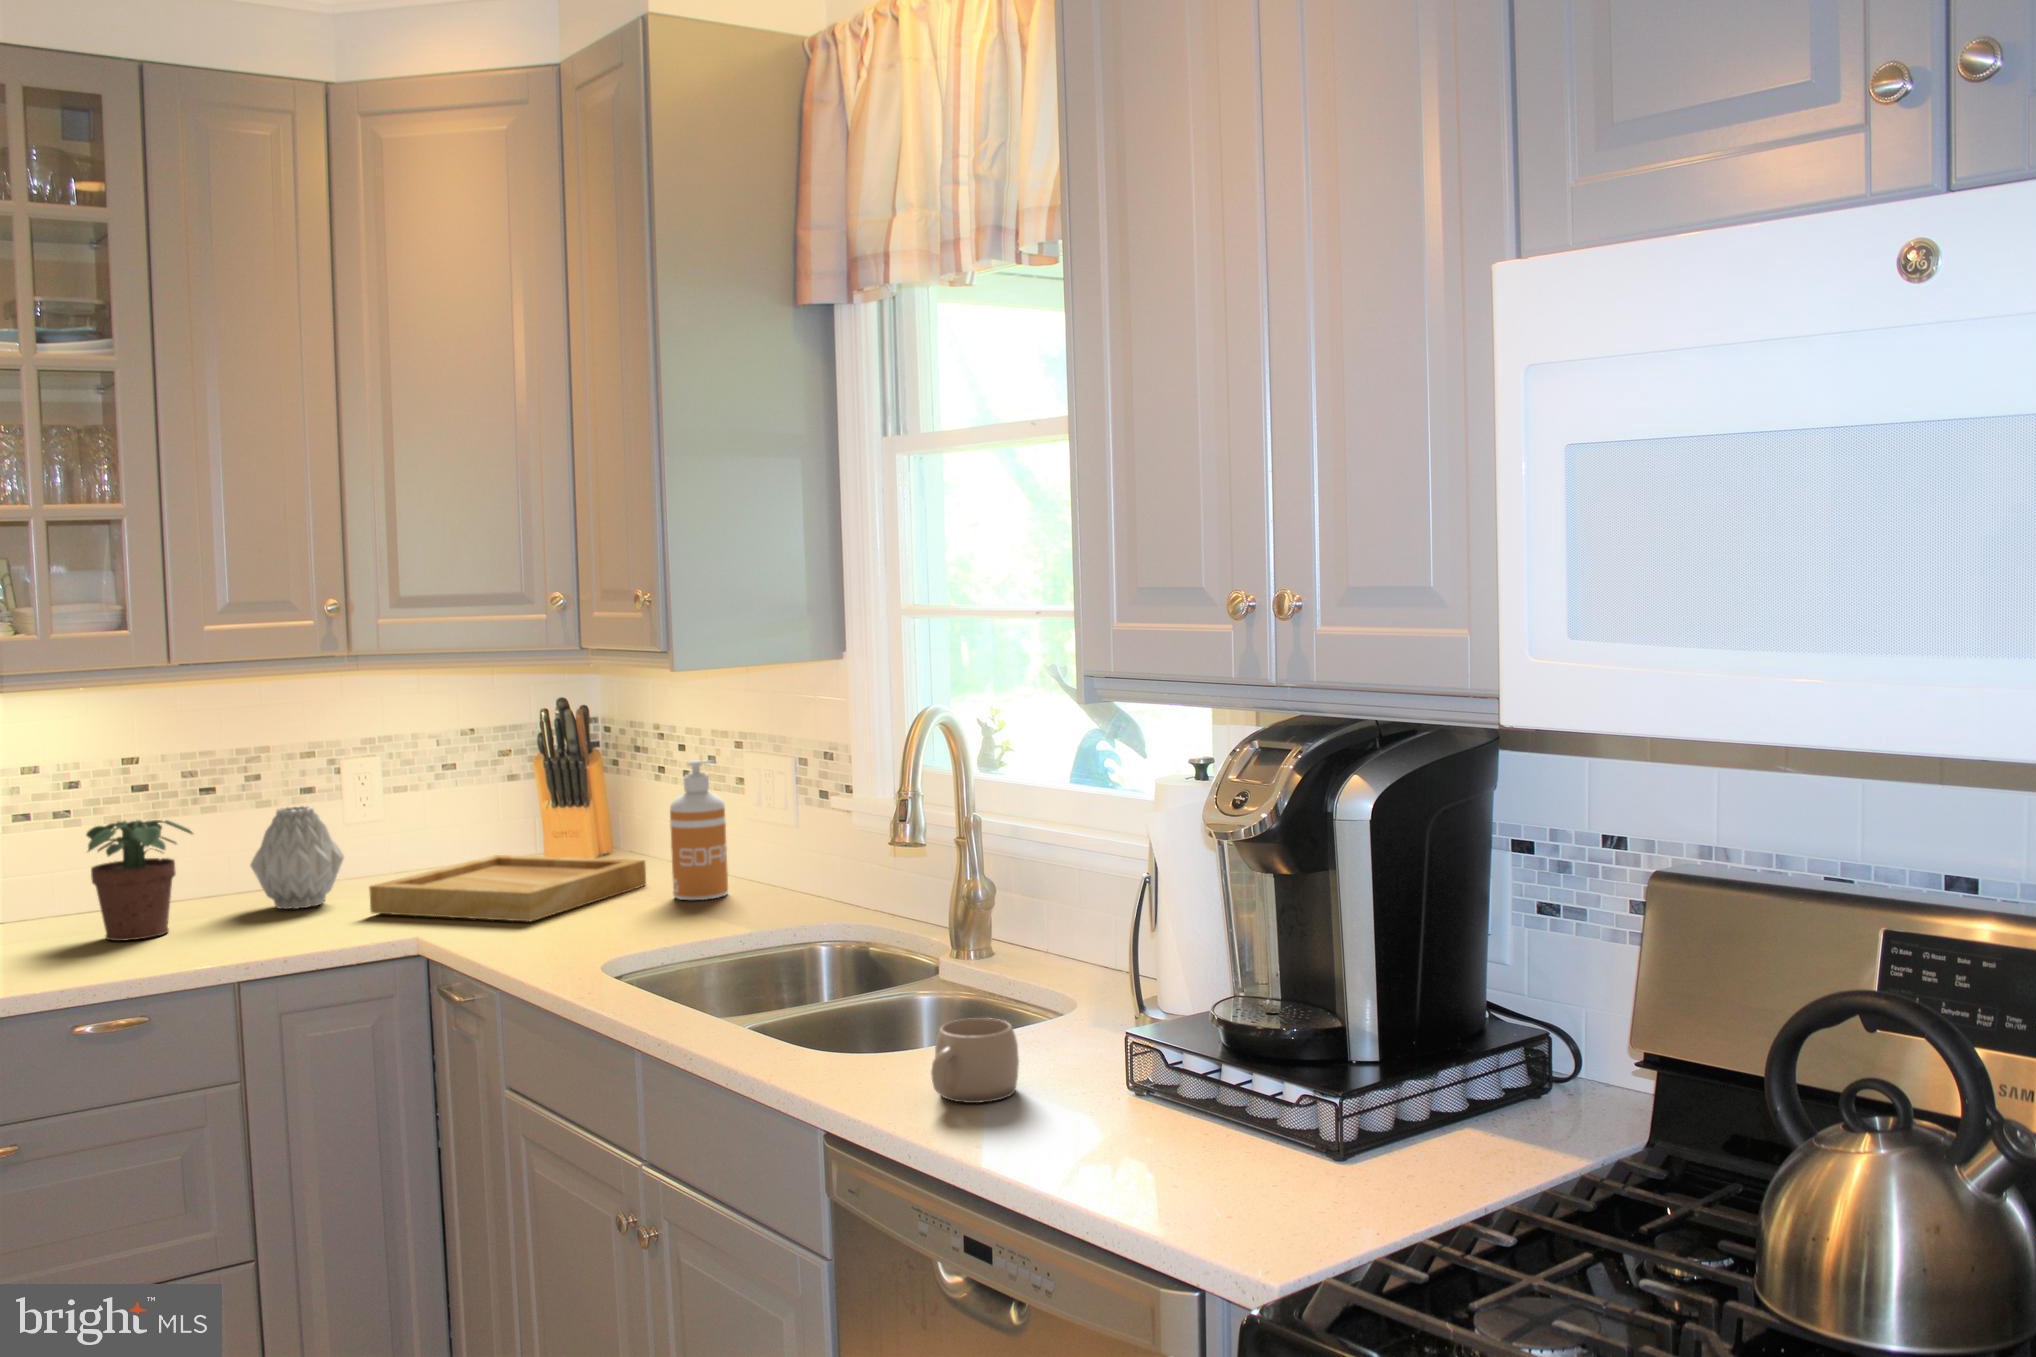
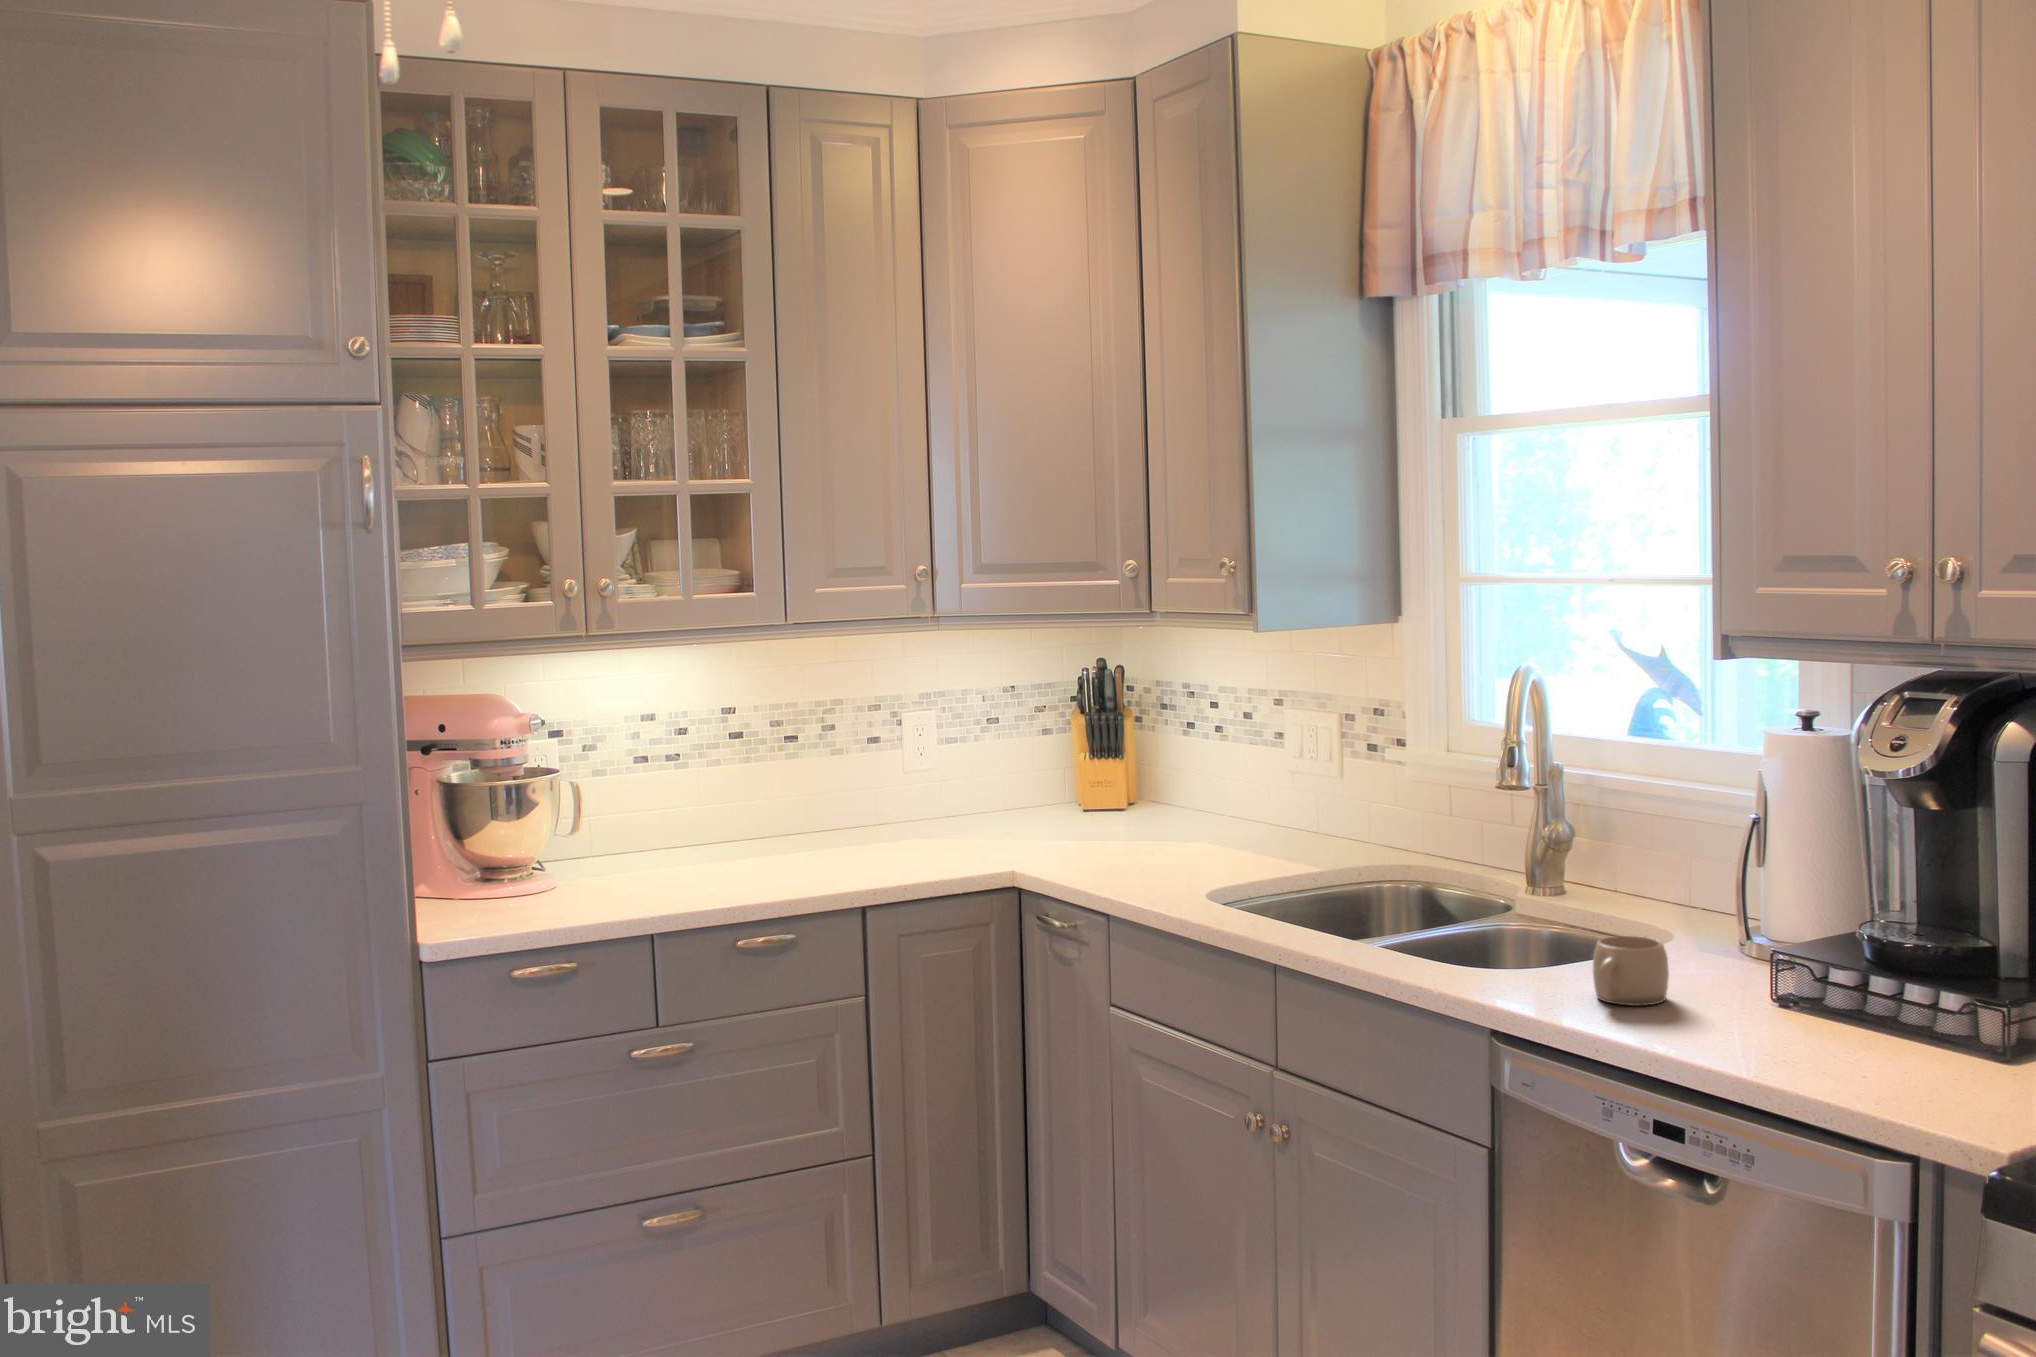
soap dispenser: present [670,760,728,900] -> none [1226,716,1277,844]
vase: present [250,806,344,909] -> none [849,754,926,845]
potted plant: present [86,820,193,941] -> none [729,763,814,867]
tray: present [369,855,646,921] -> none [960,801,1192,859]

